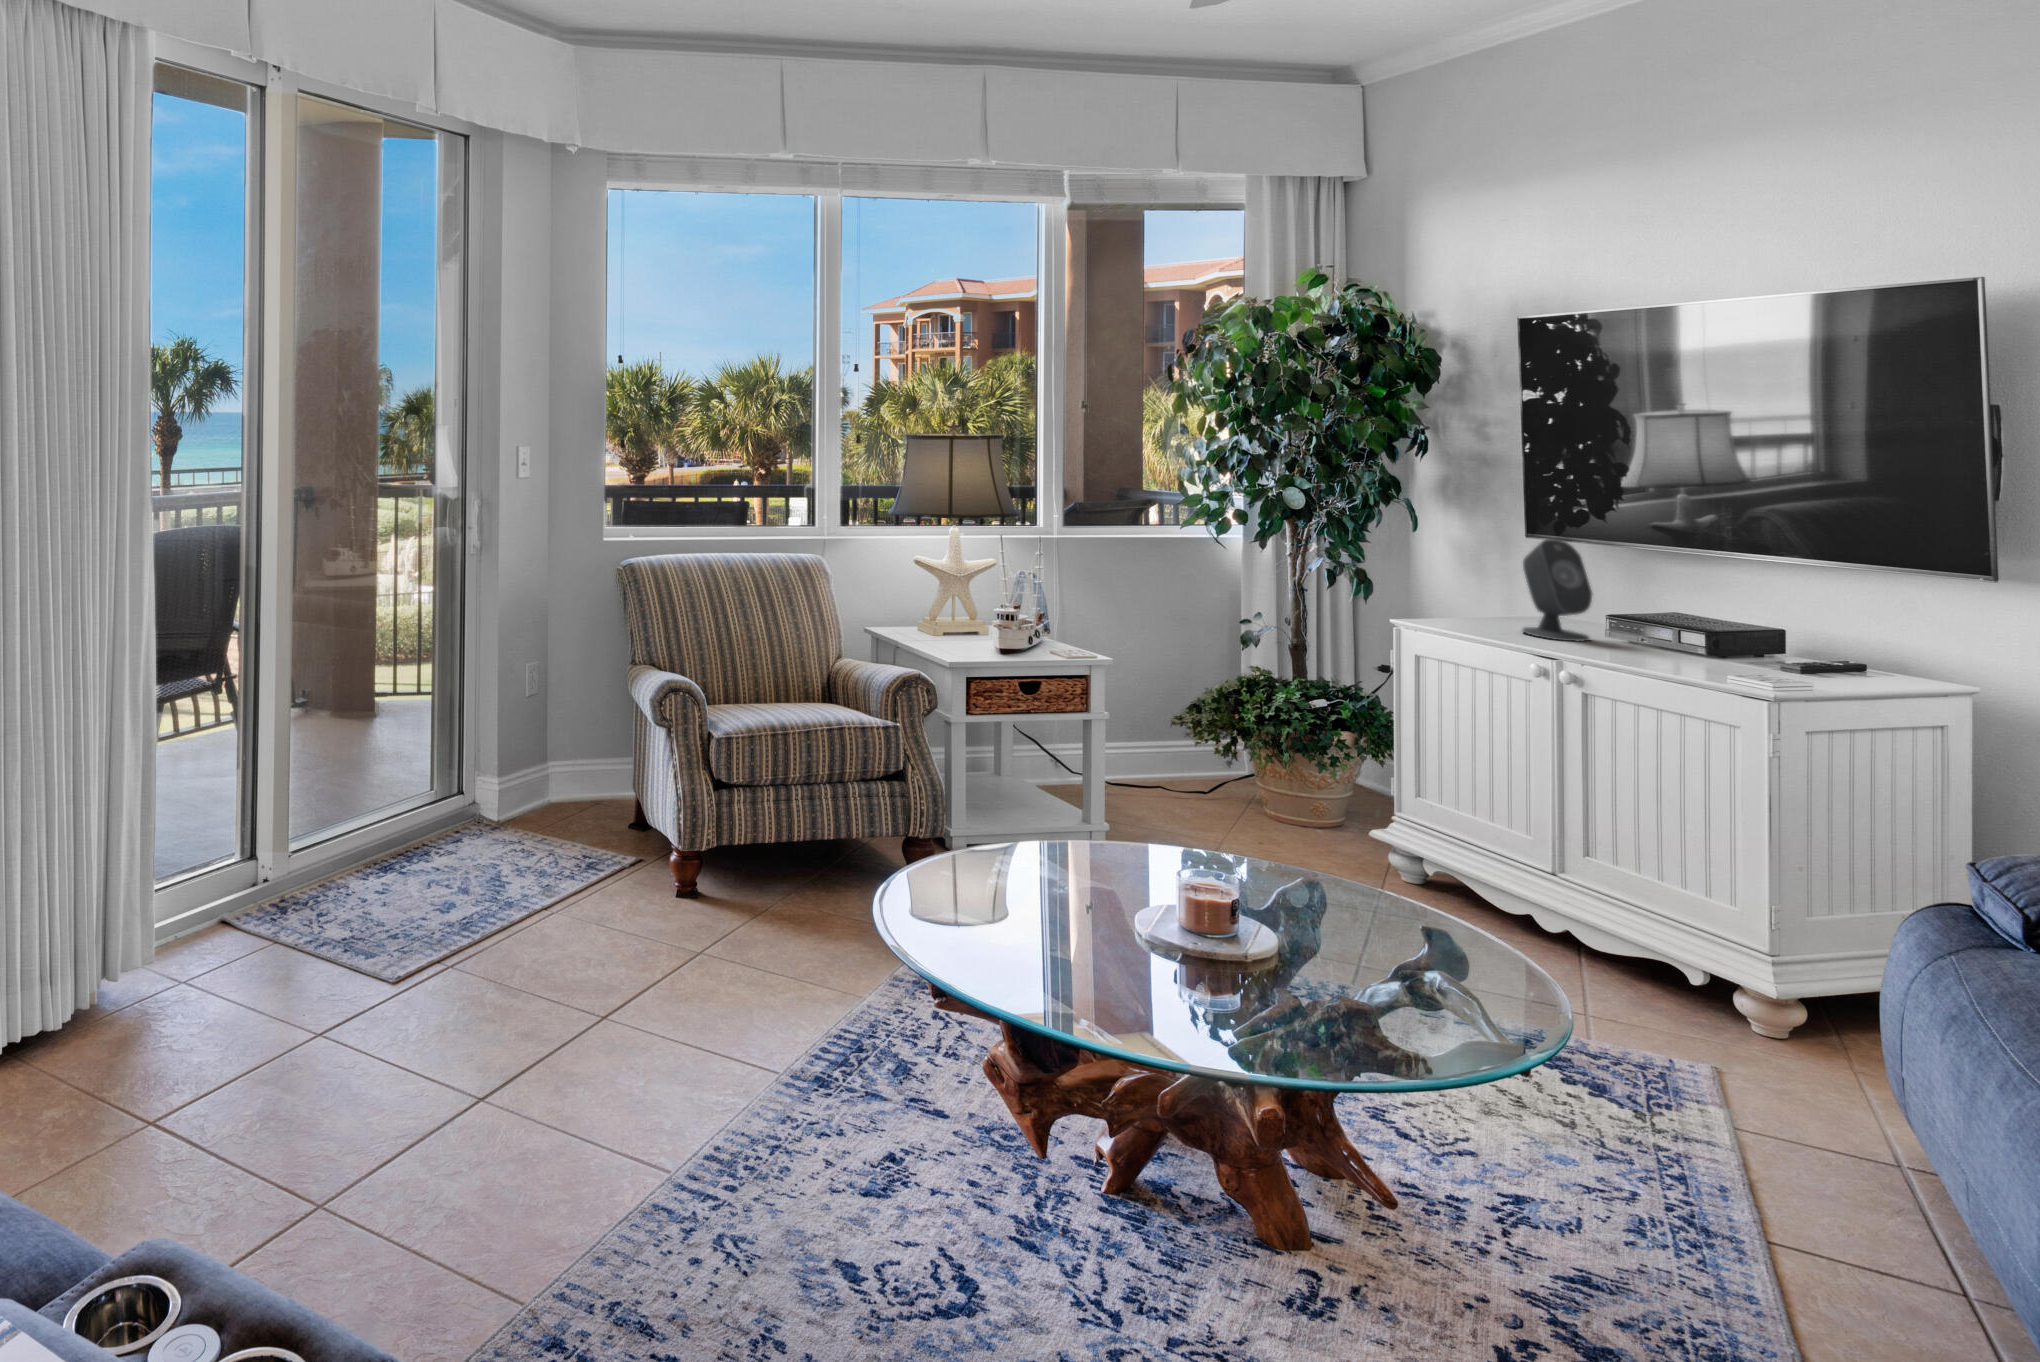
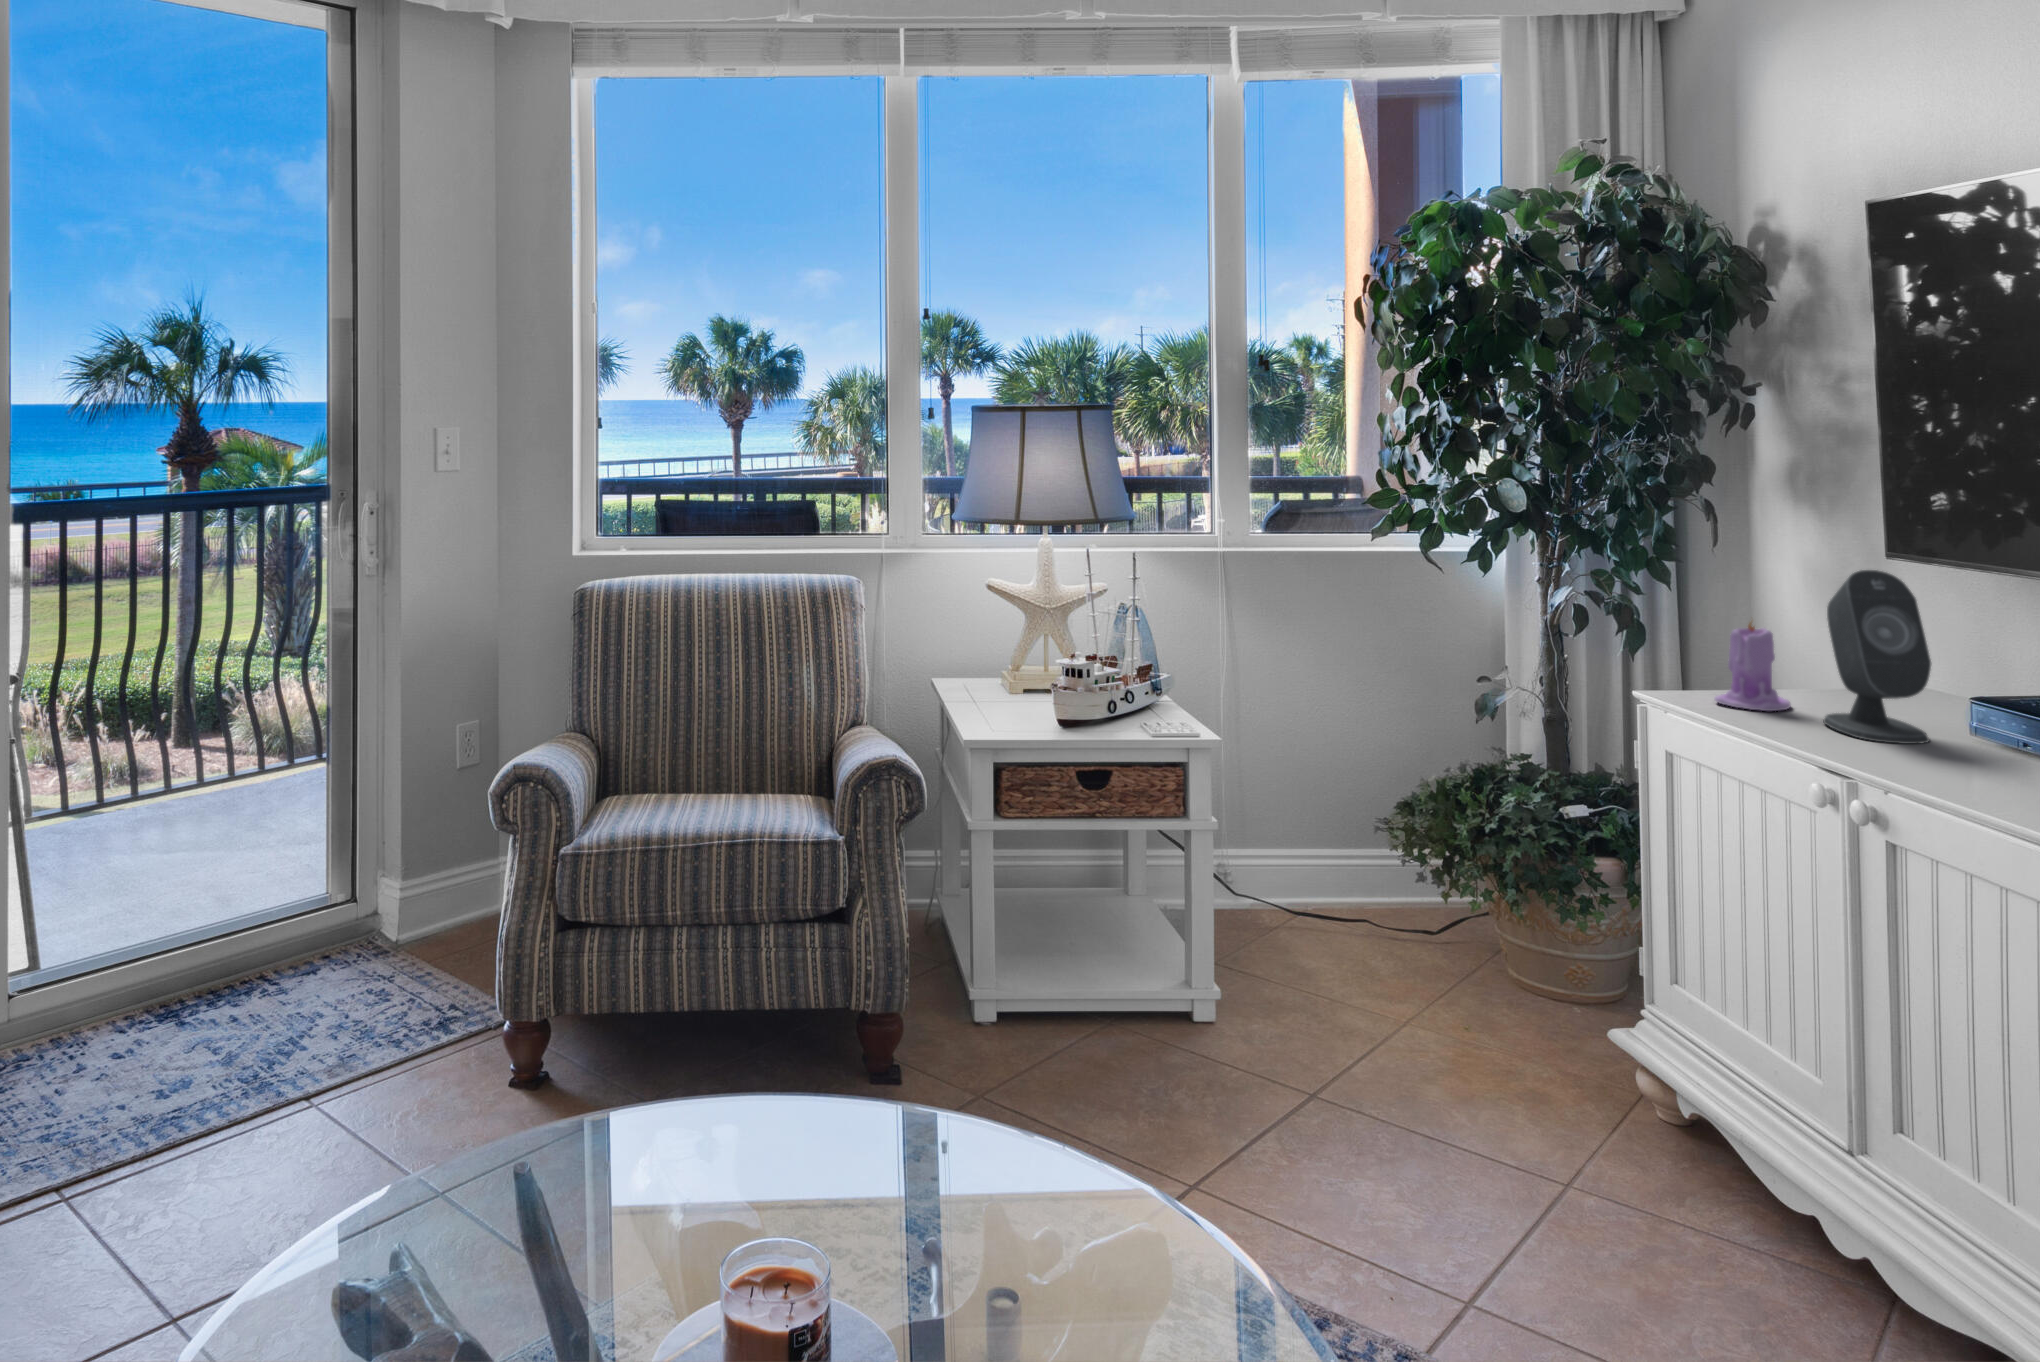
candle: none [1445,570,1494,628] -> present [1714,622,1791,711]

